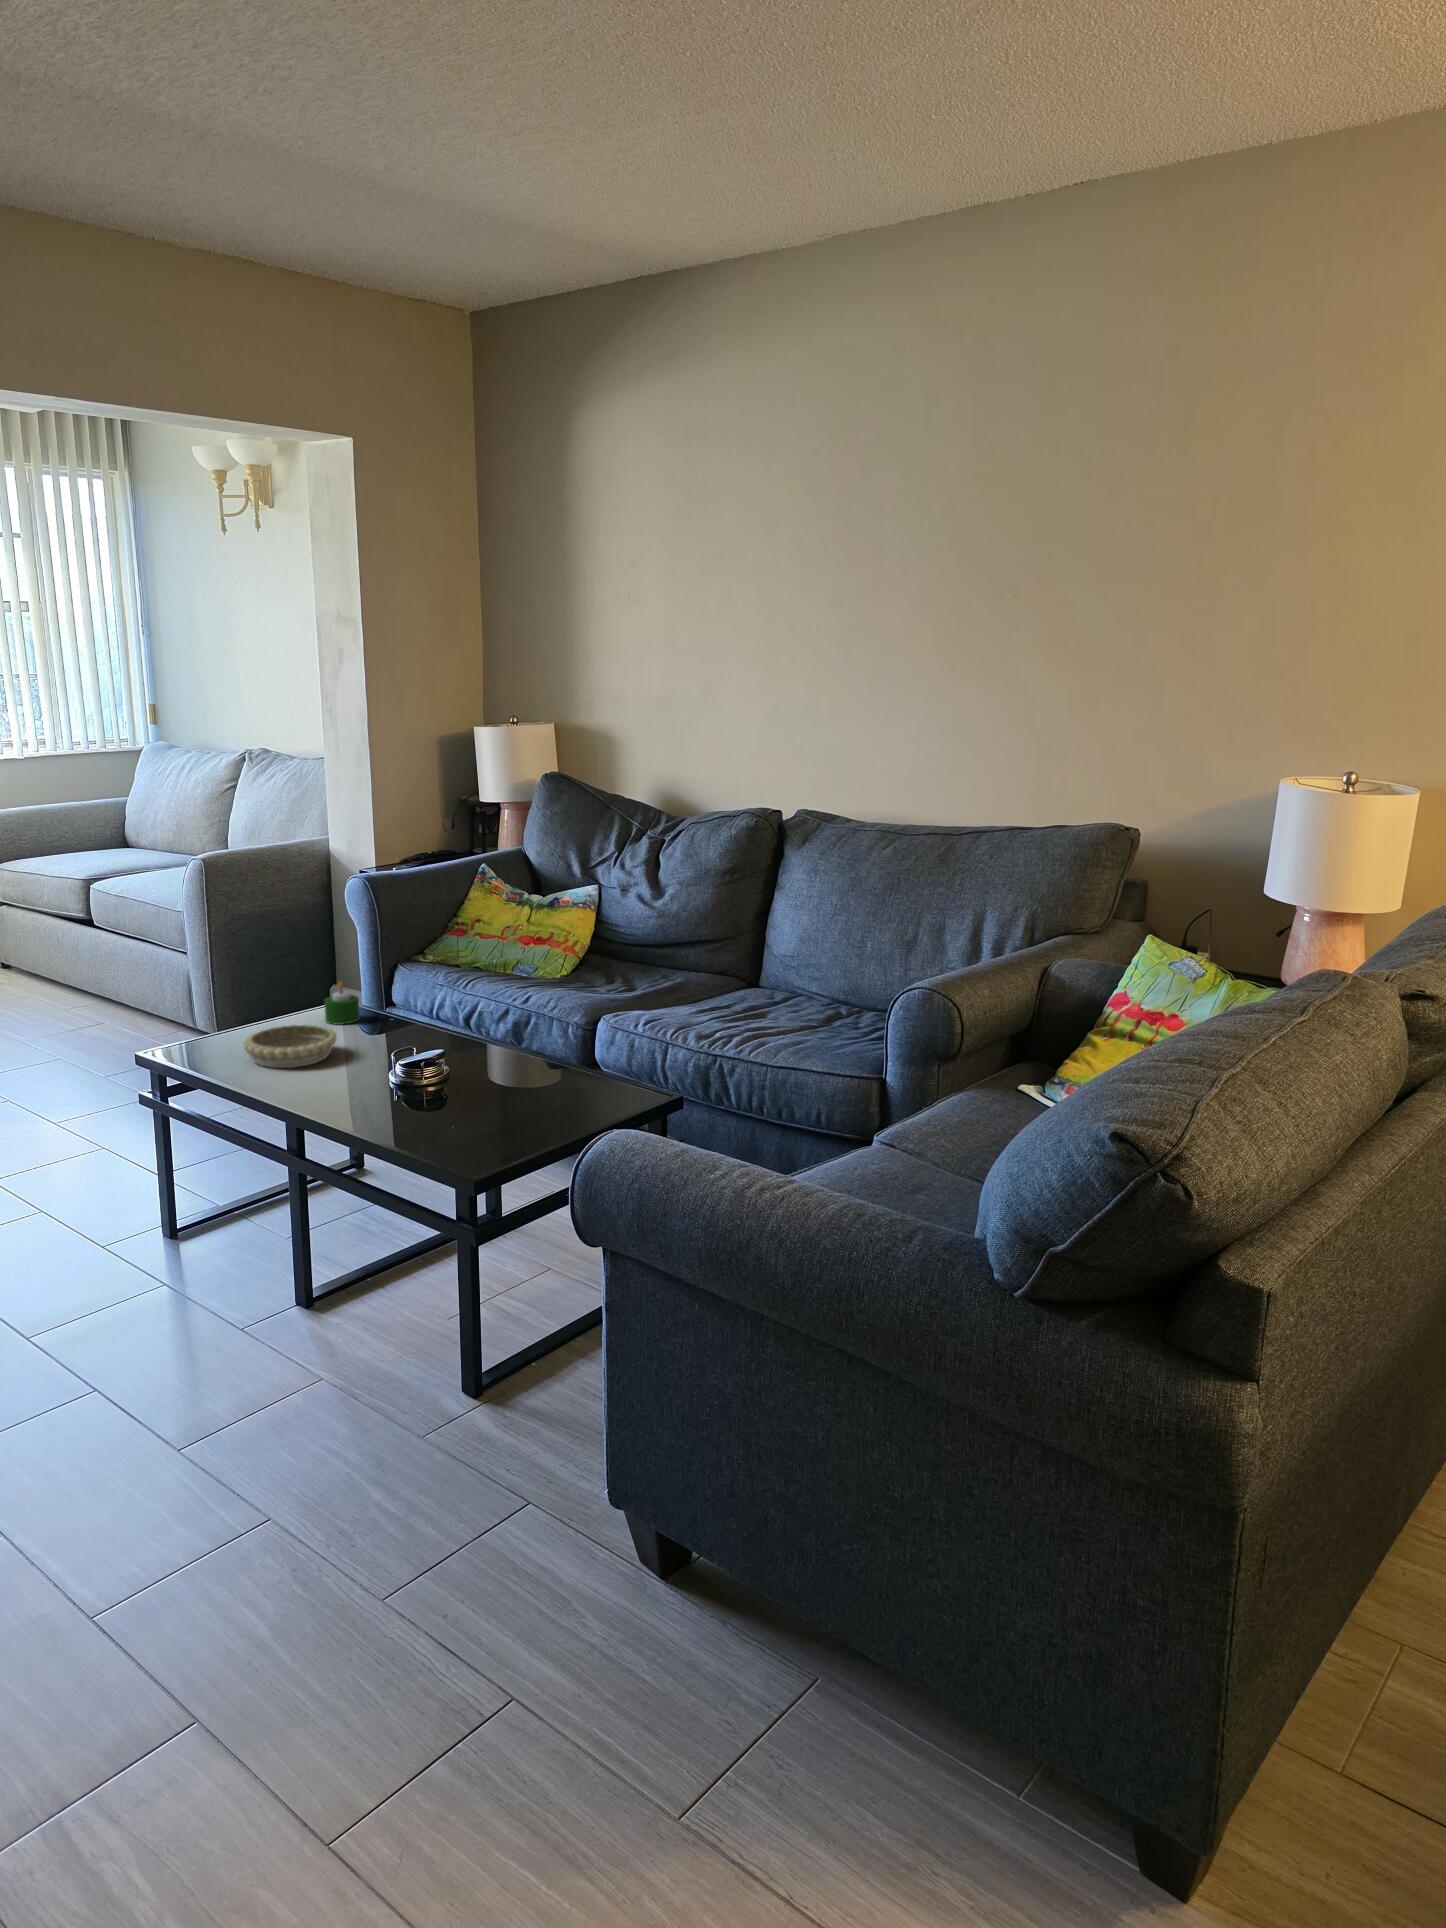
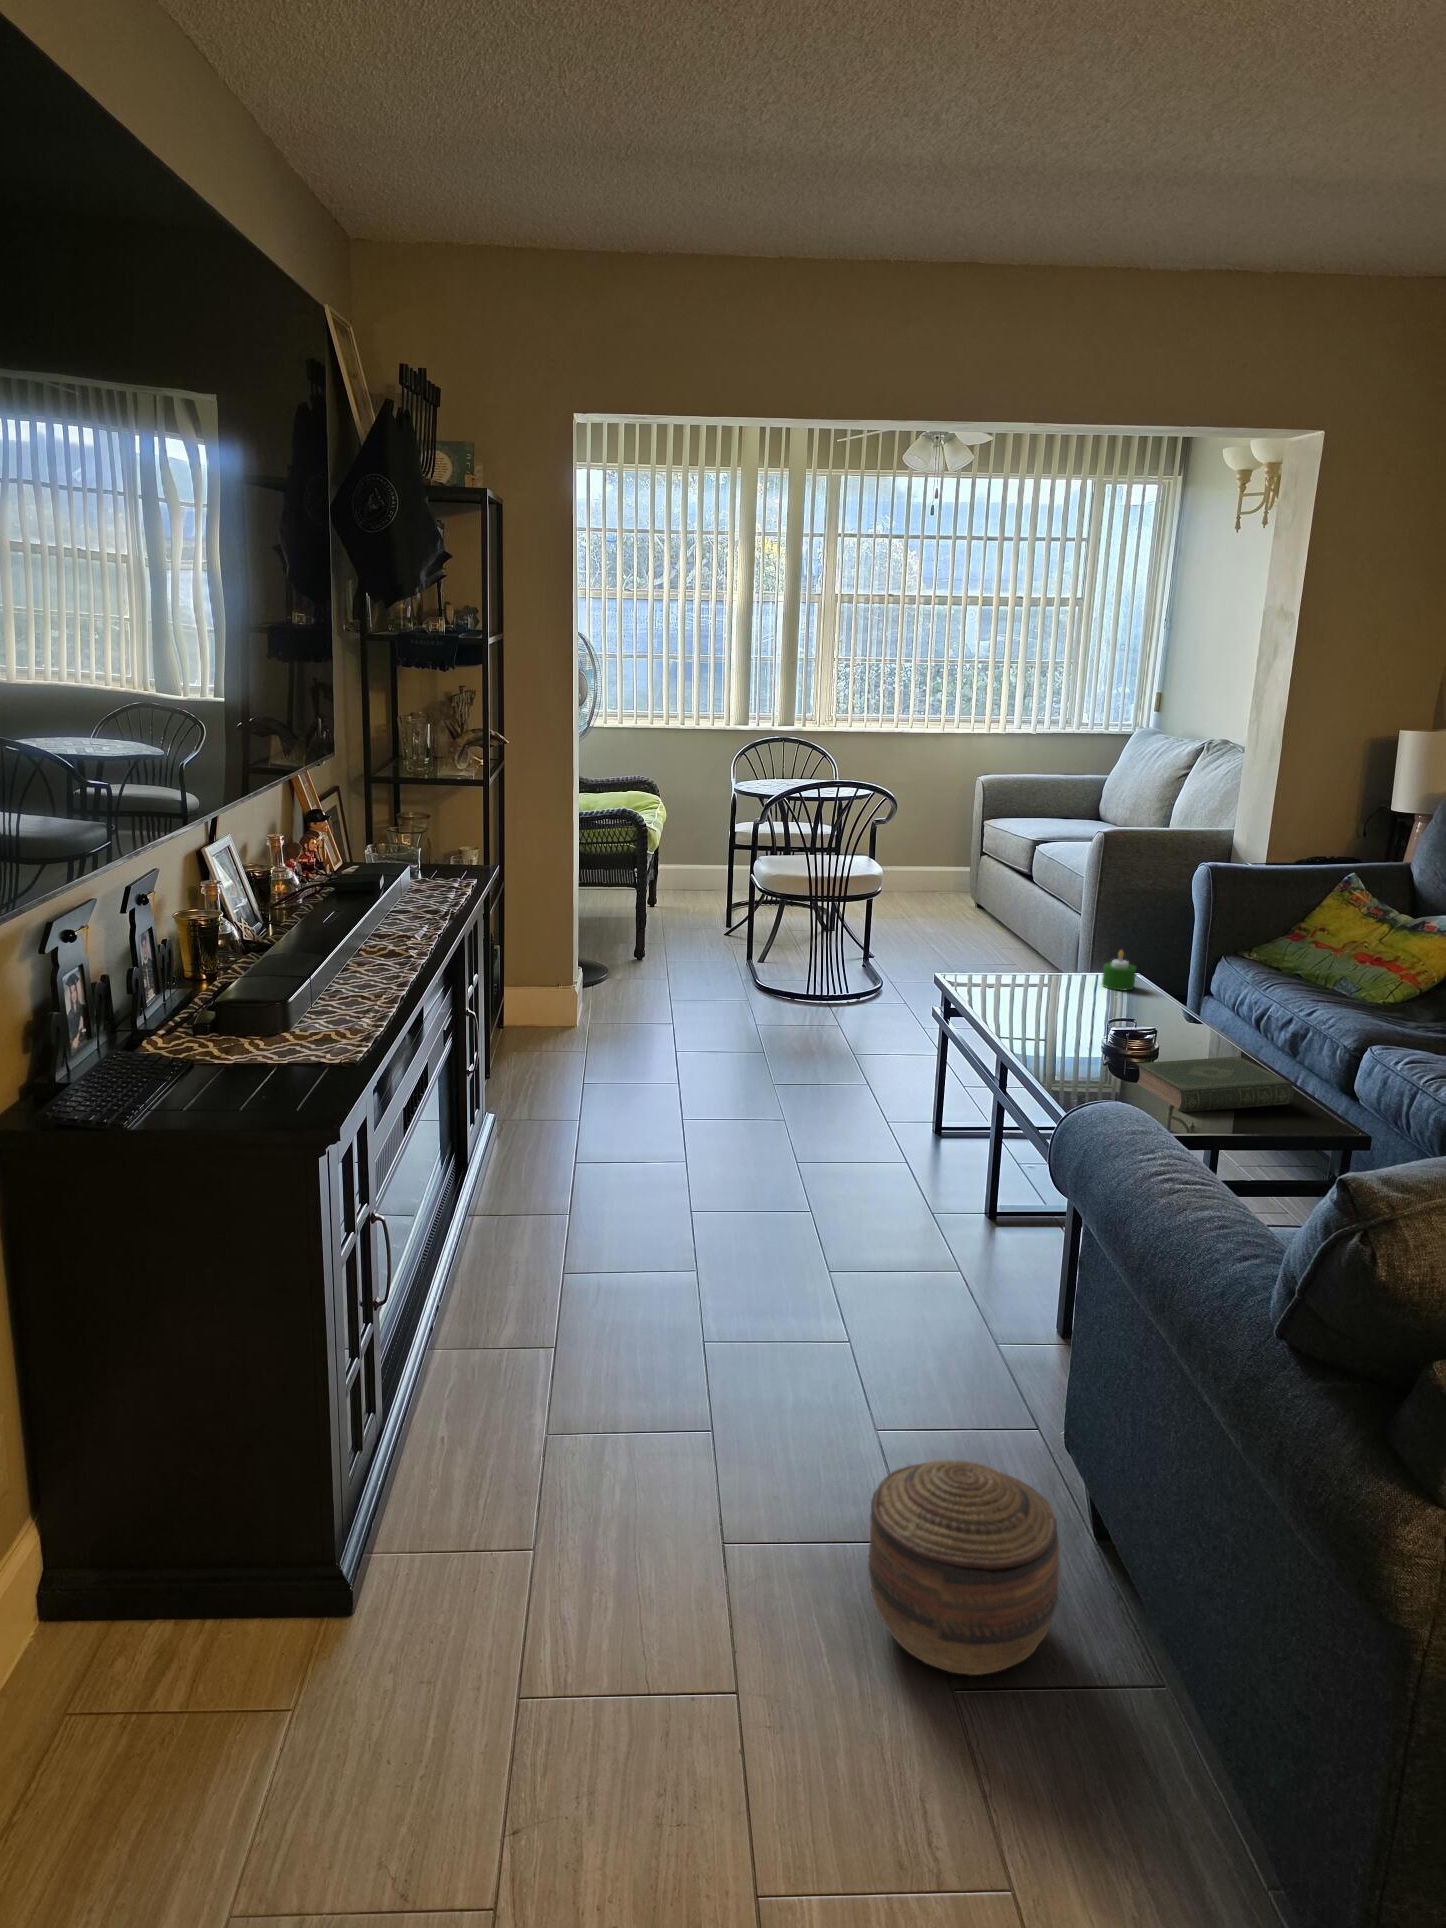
decorative bowl: present [243,1025,337,1068] -> none [999,973,1082,1010]
book: none [469,1058,610,1128] -> present [1136,1056,1294,1112]
basket: none [569,1551,773,1796] -> present [868,1460,1060,1675]

